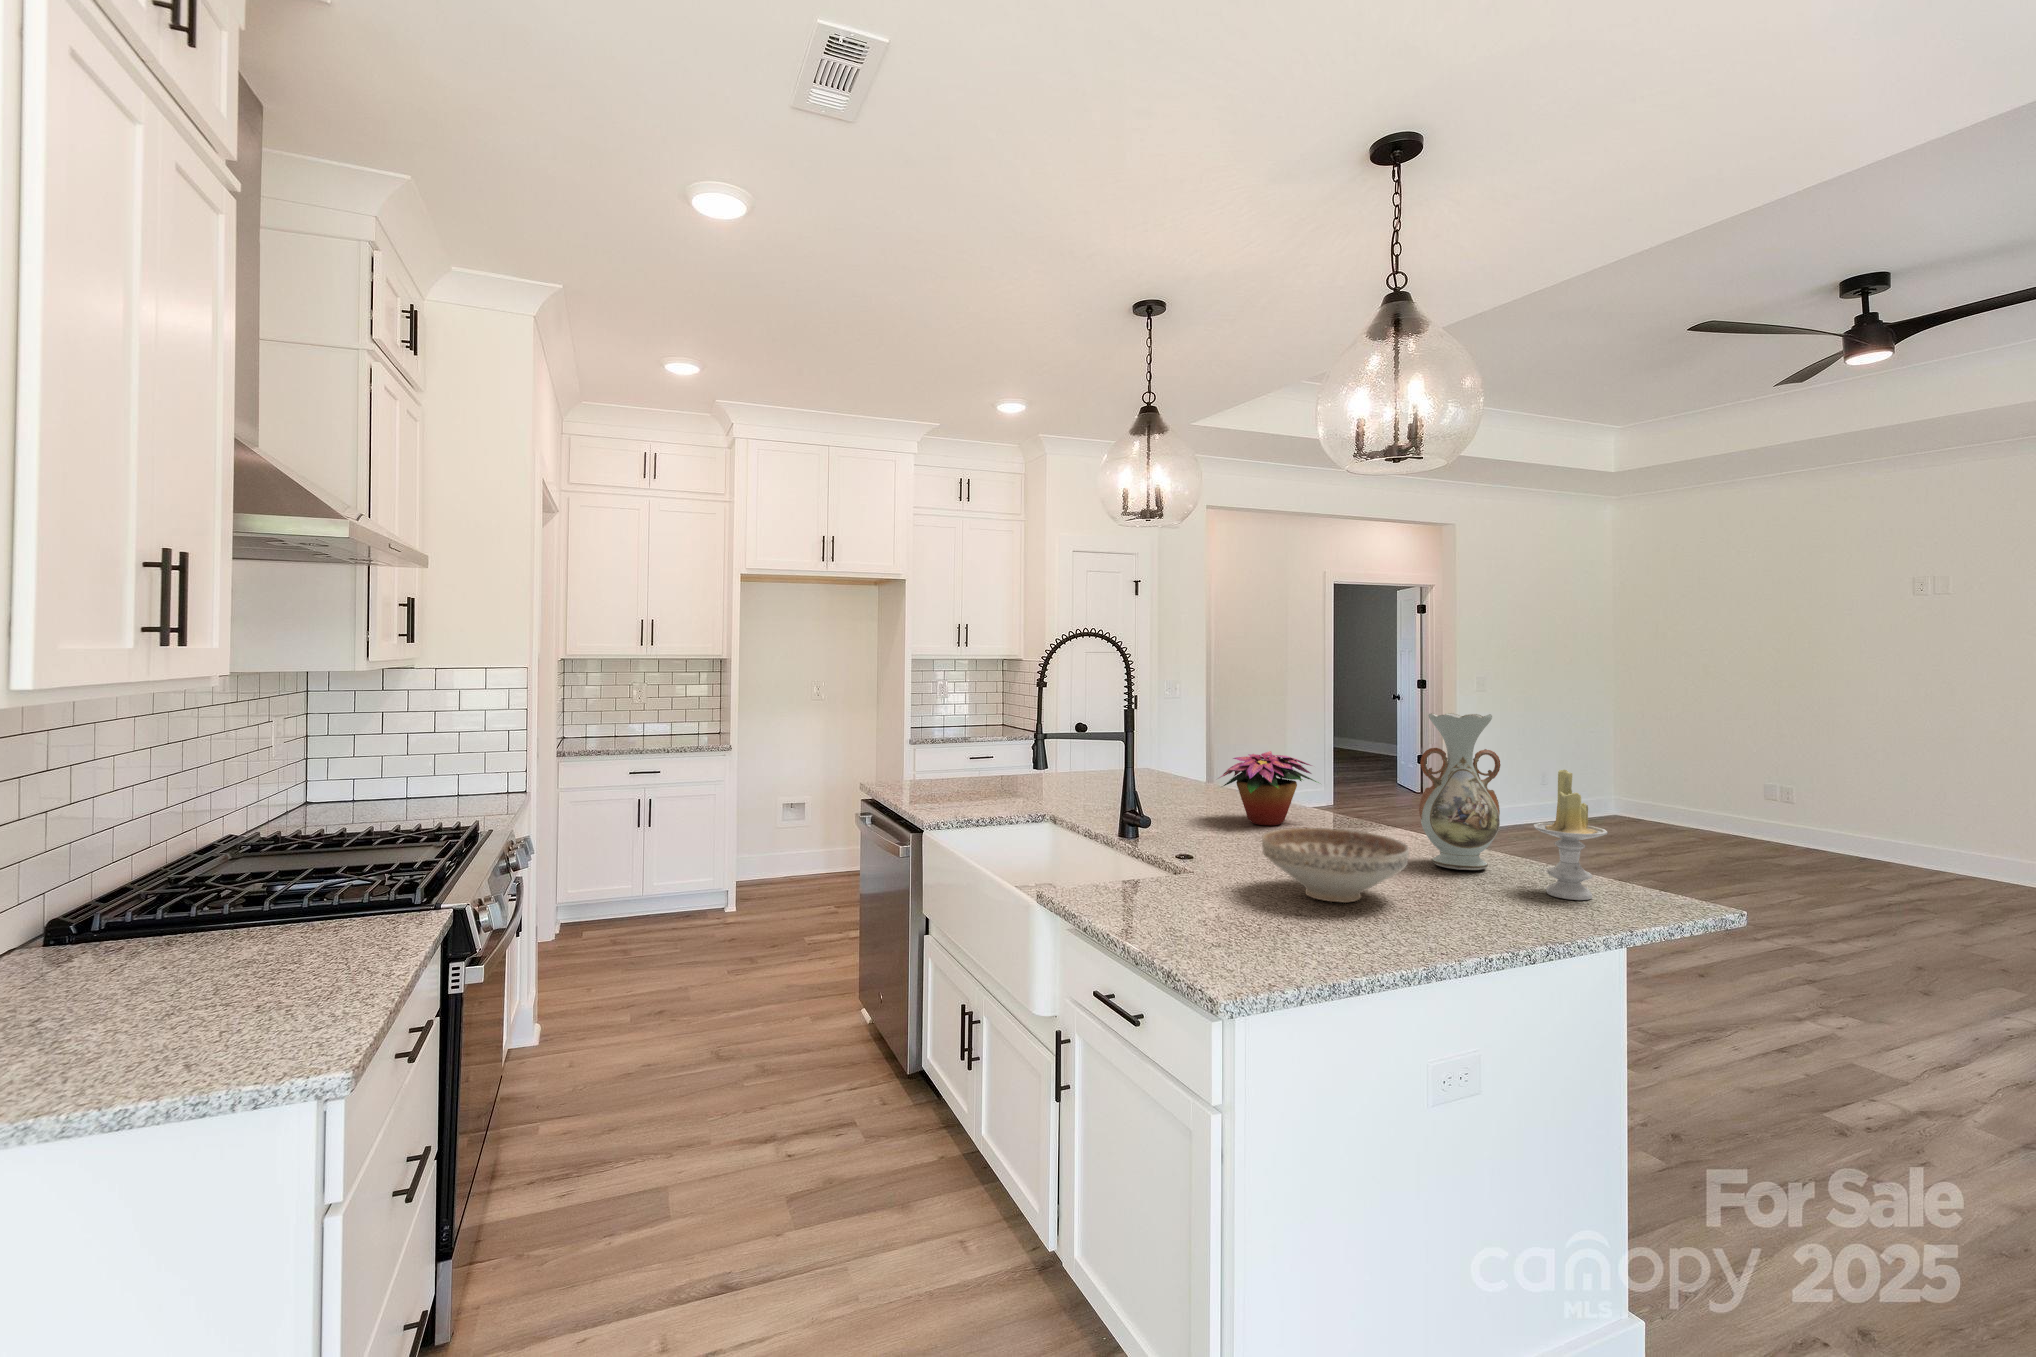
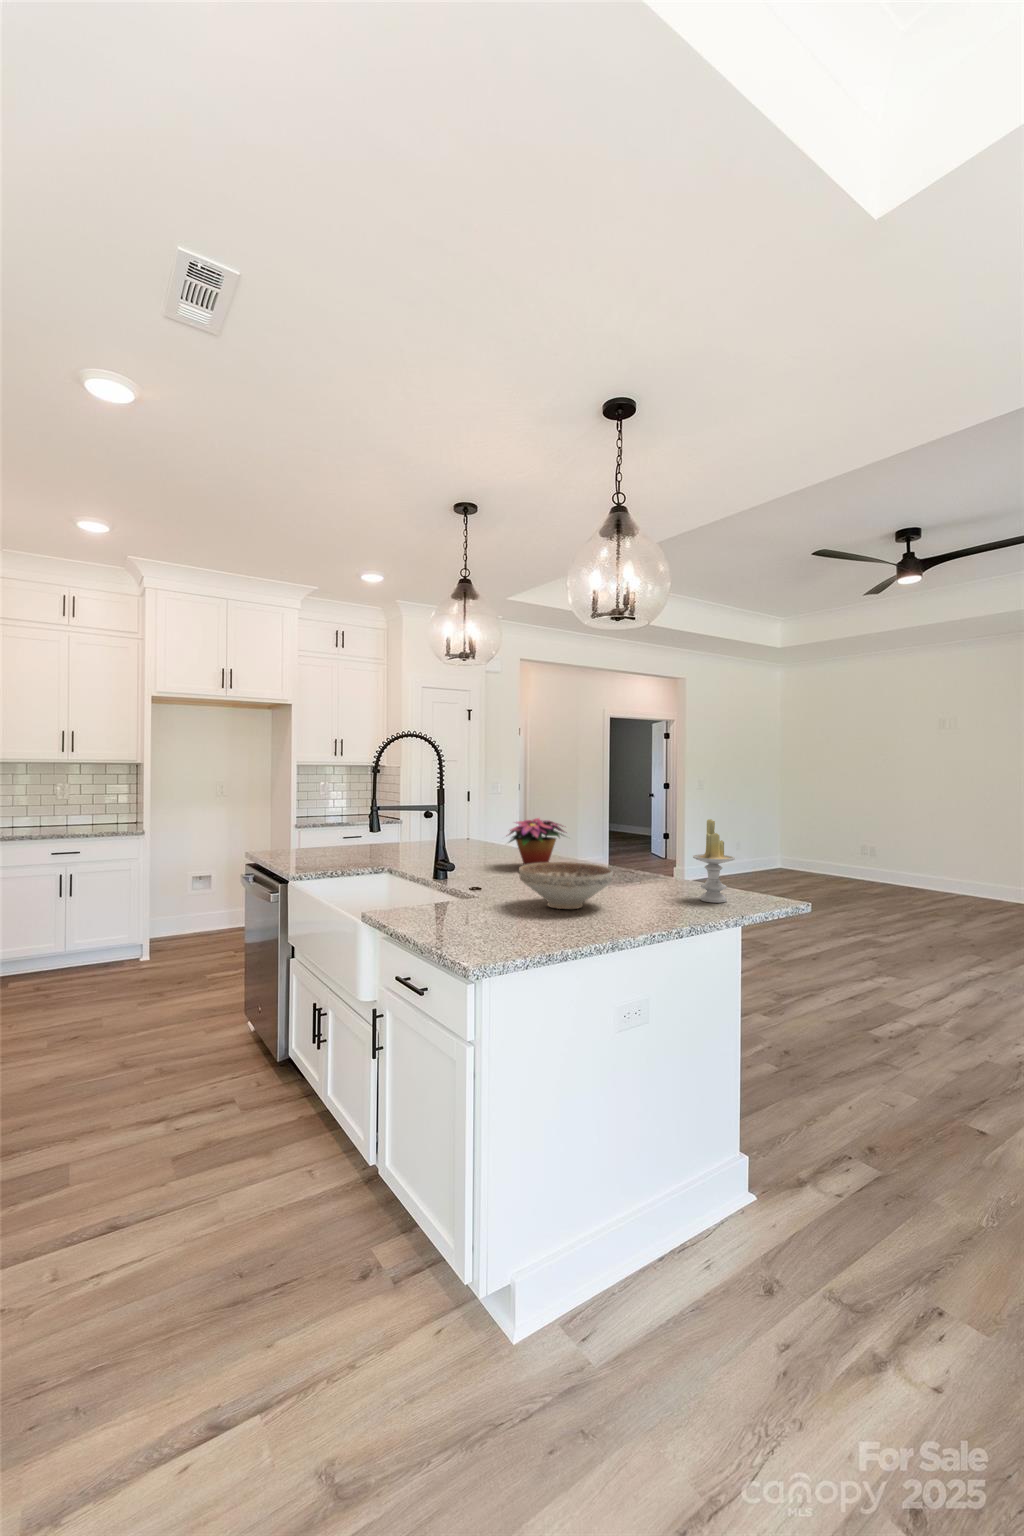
vase: present [1419,713,1500,870] -> none [627,786,677,889]

